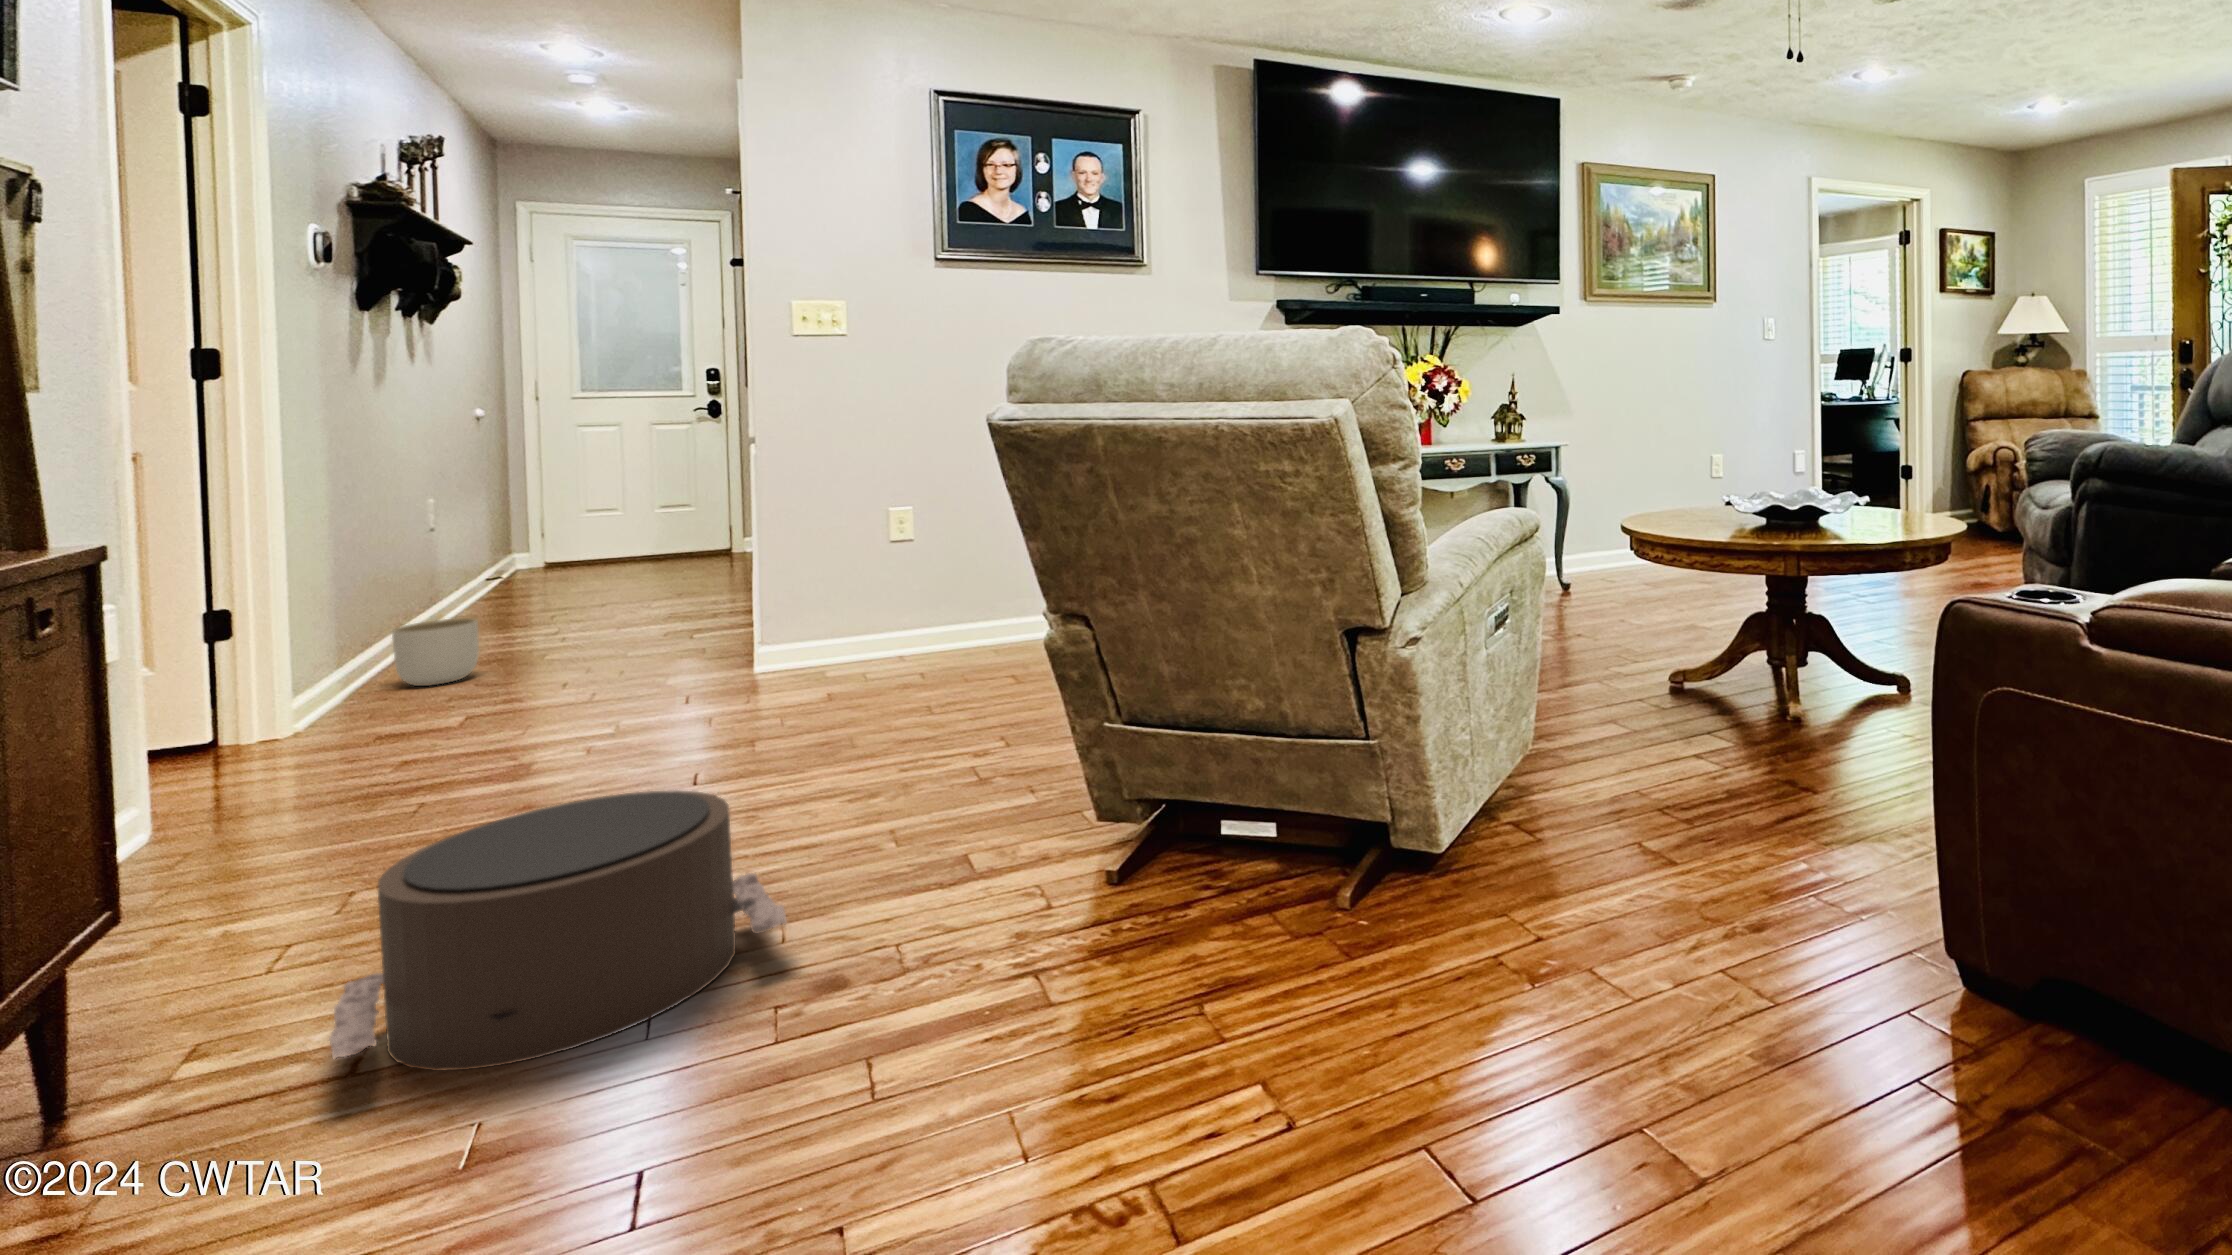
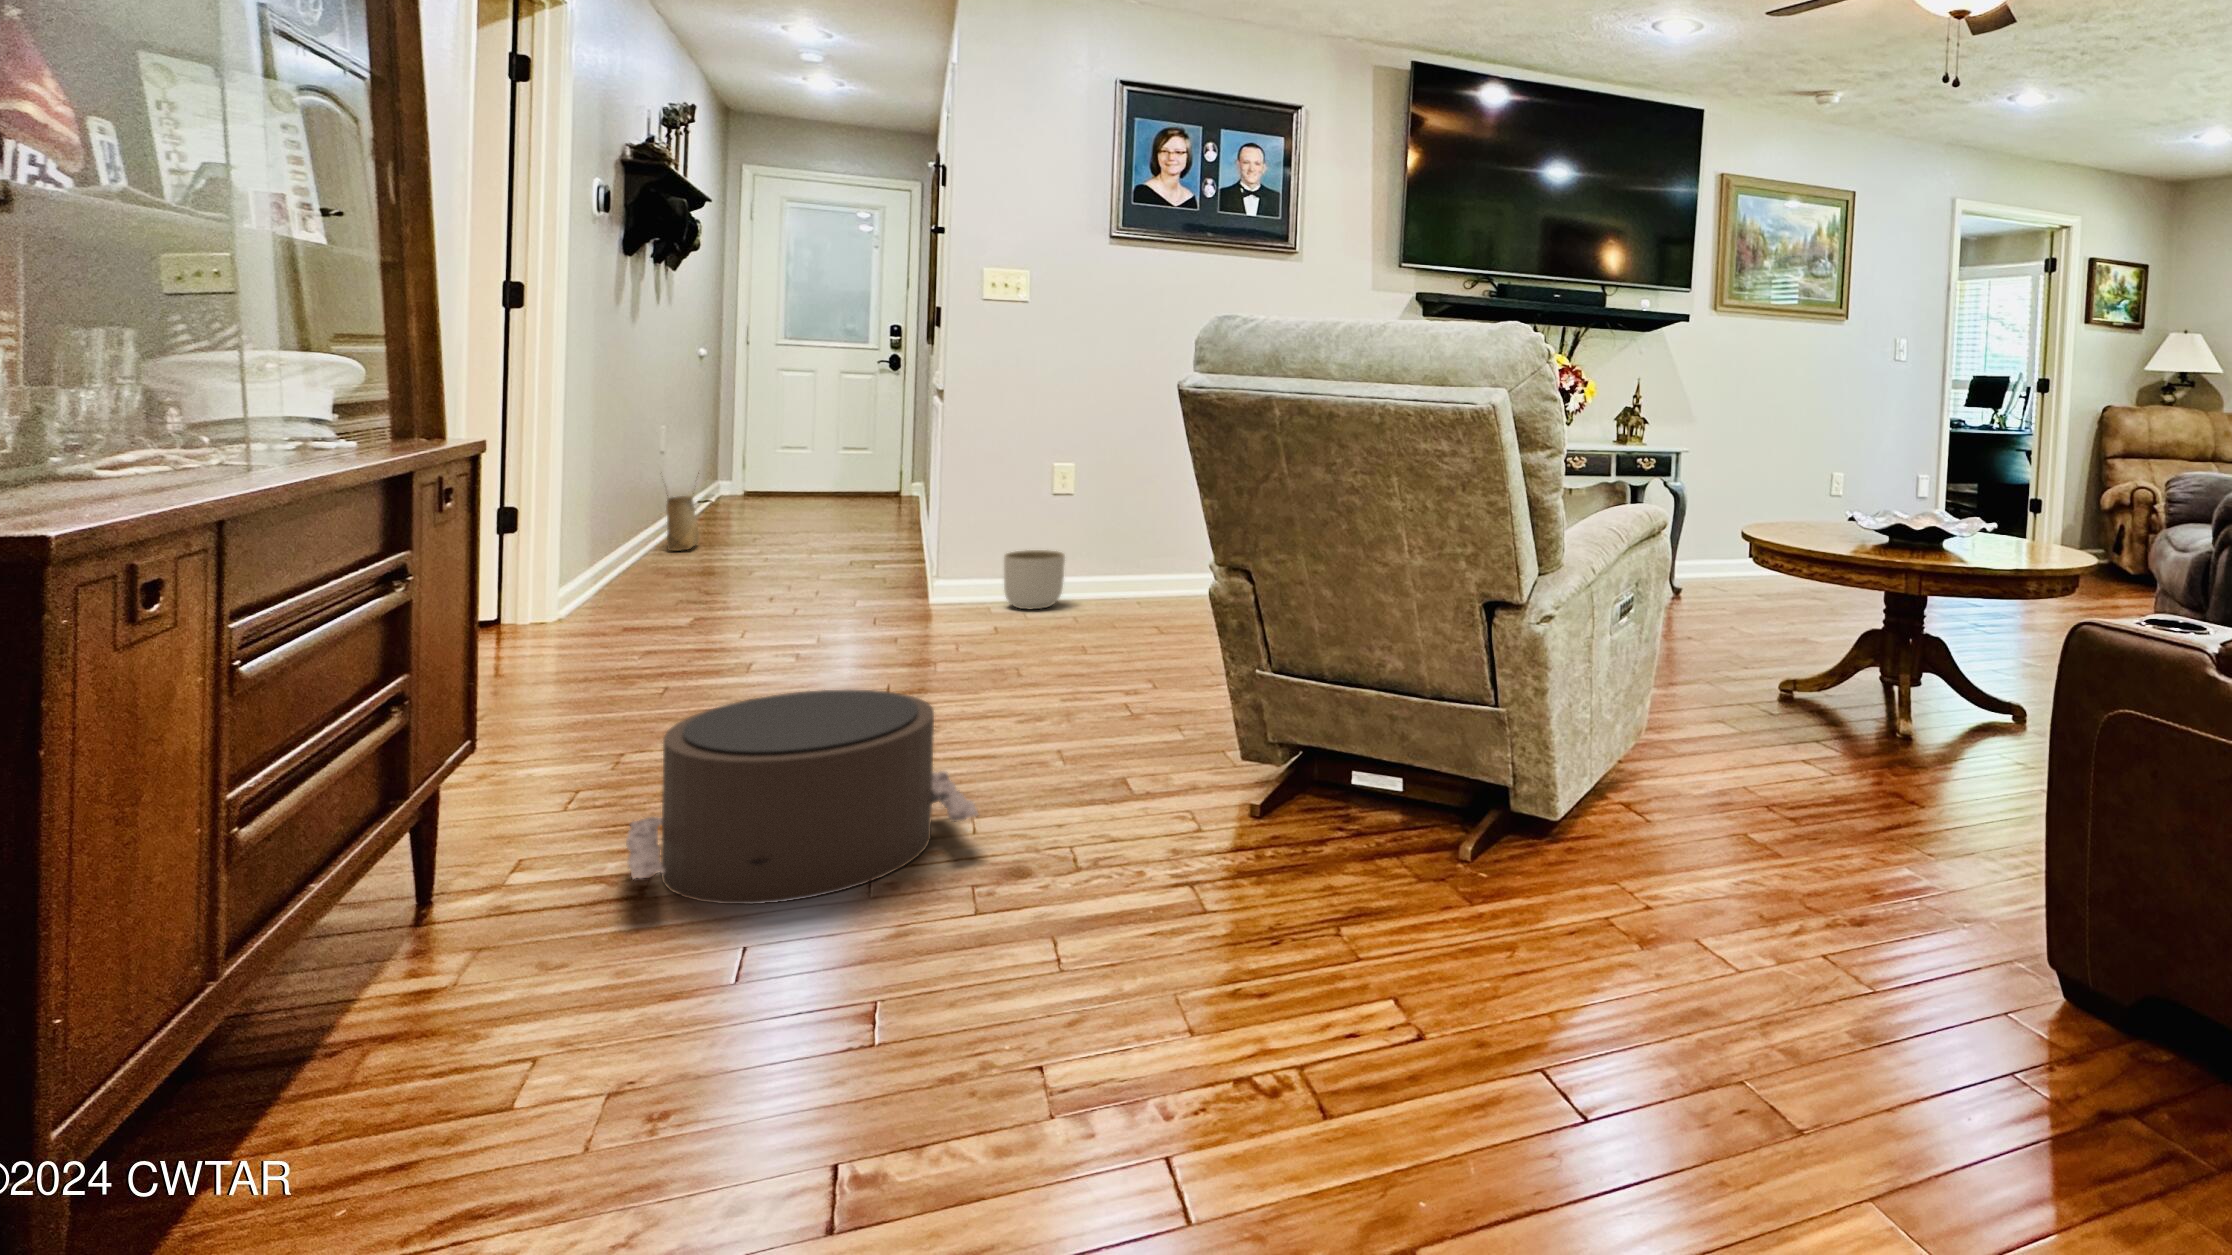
woven basket: none [458,545,513,639] -> present [666,472,699,551]
planter: present [392,618,479,686] -> present [1004,550,1065,609]

